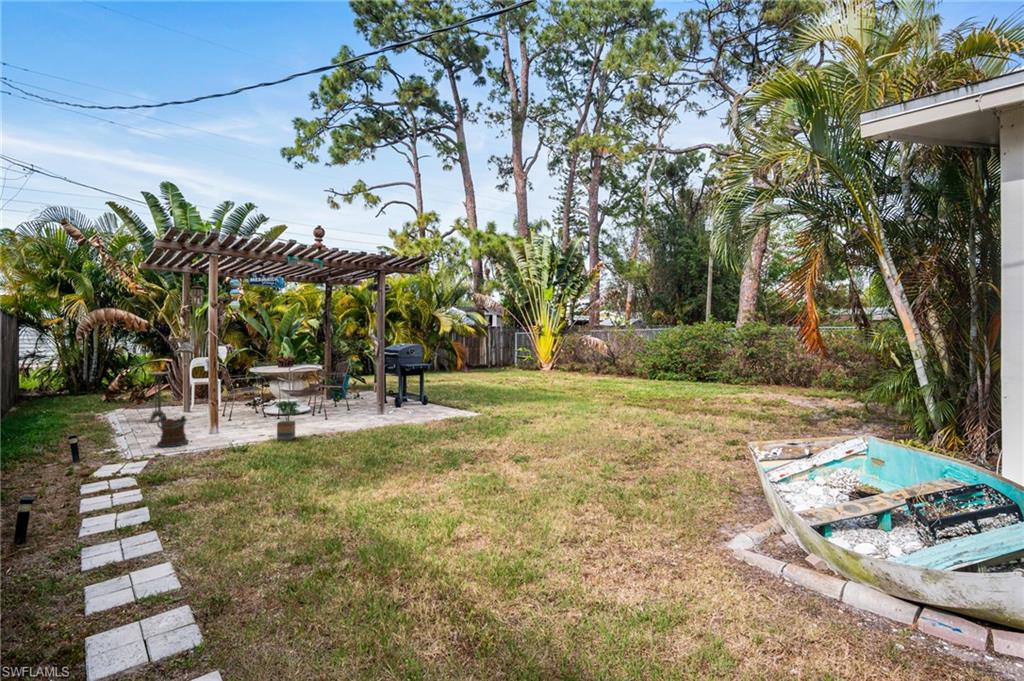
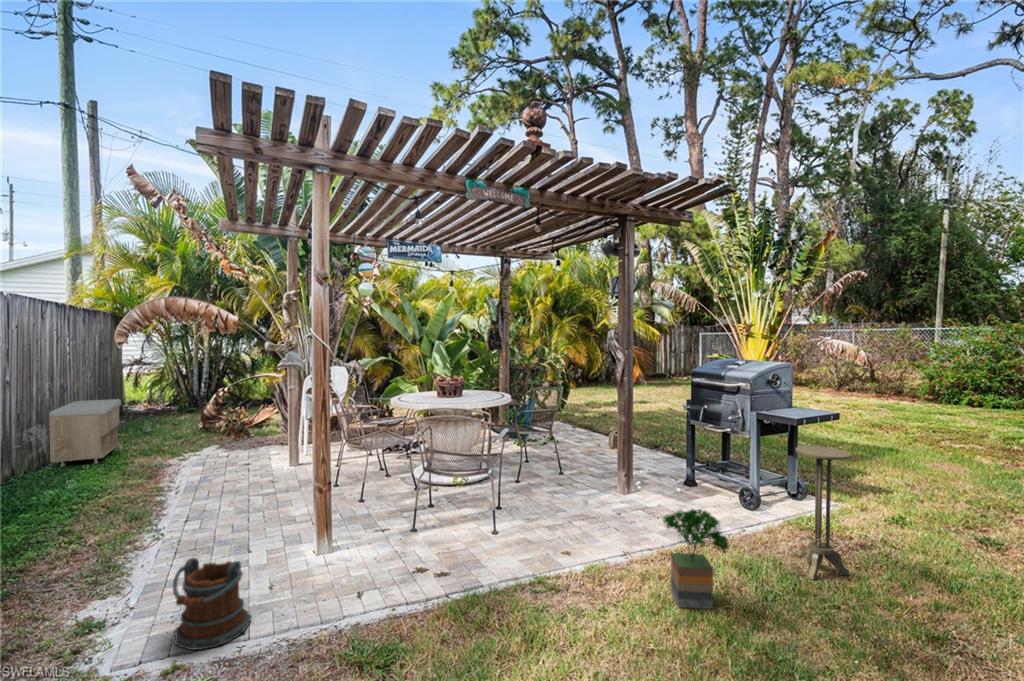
storage bench: none [12,372,52,414] -> present [49,399,121,466]
side table: present [147,372,168,423] -> present [796,446,851,580]
potted tree: present [275,401,300,440] -> present [663,509,729,609]

